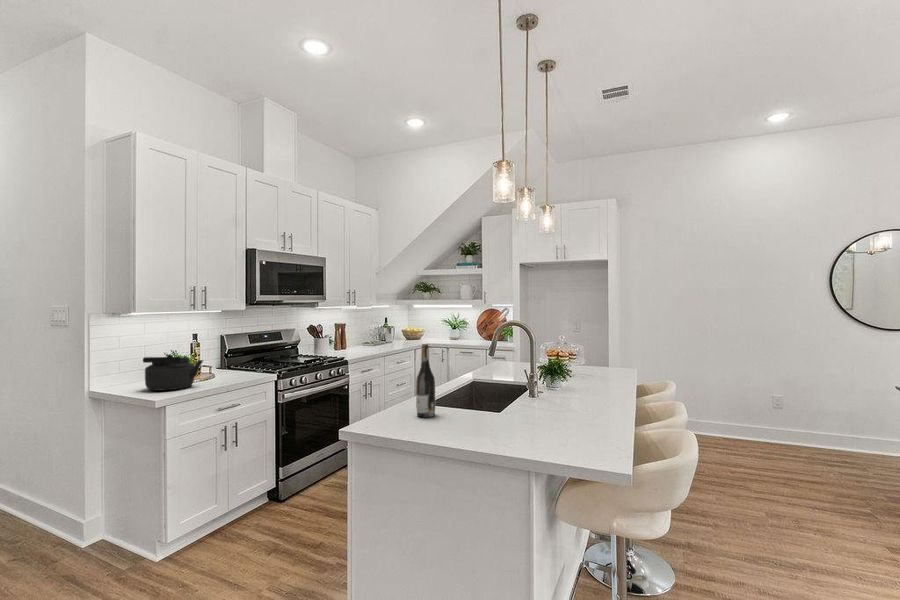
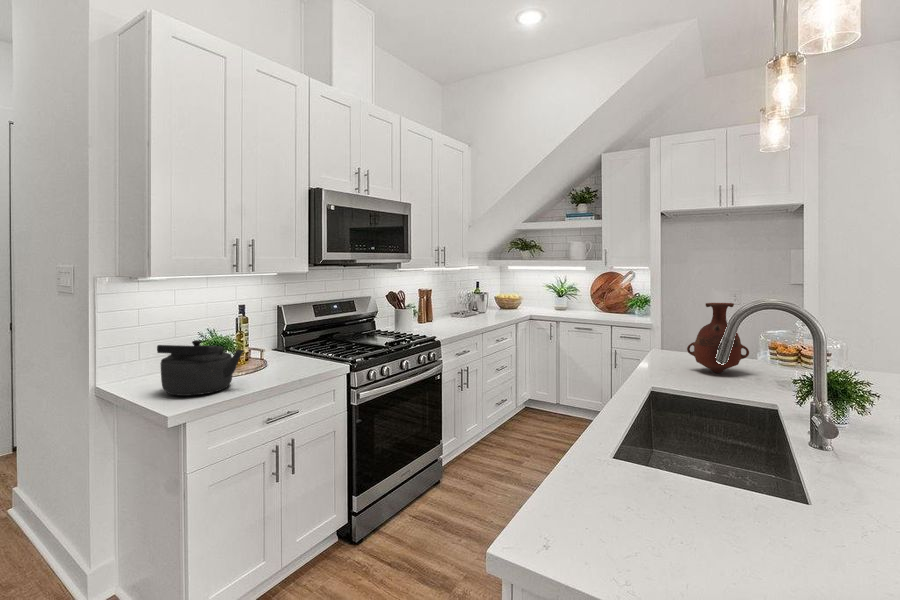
vase: none [499,323,533,367] -> present [687,303,749,373]
wine bottle: present [416,344,436,417] -> none [662,373,714,548]

